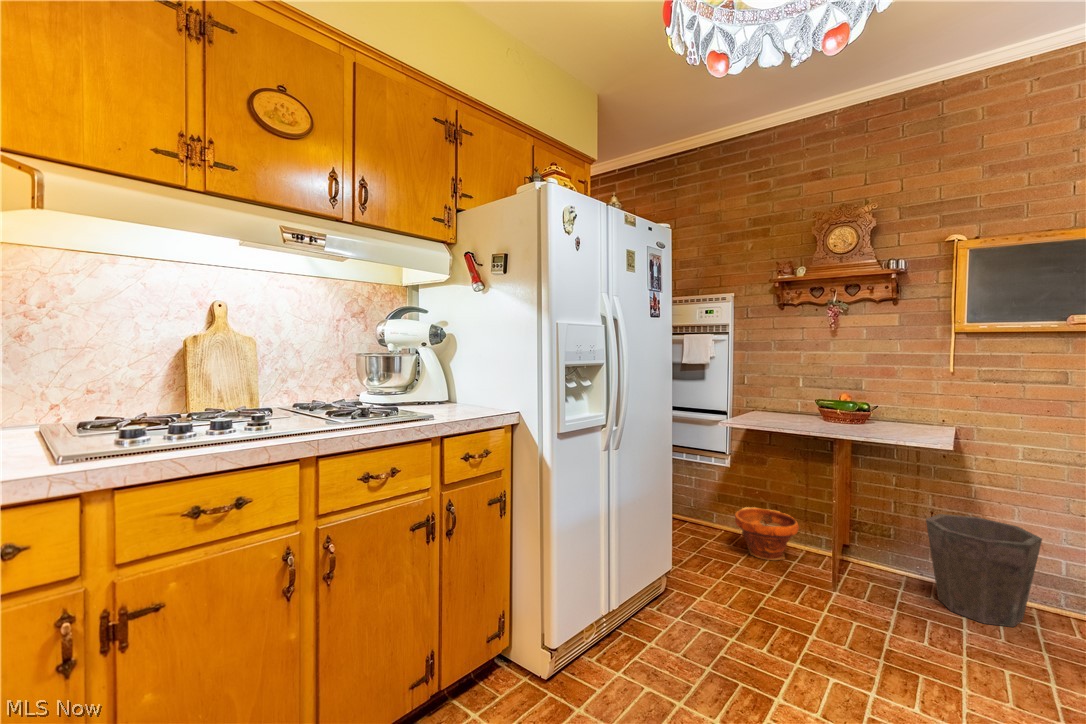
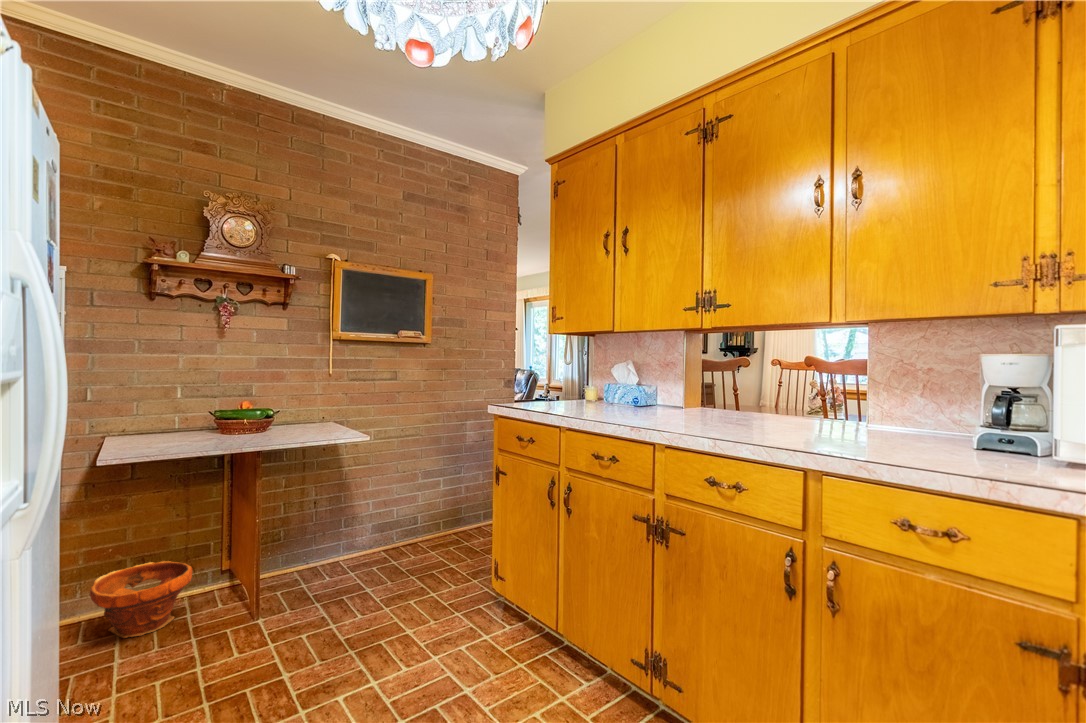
waste bin: present [926,514,1042,627] -> none [325,492,397,580]

